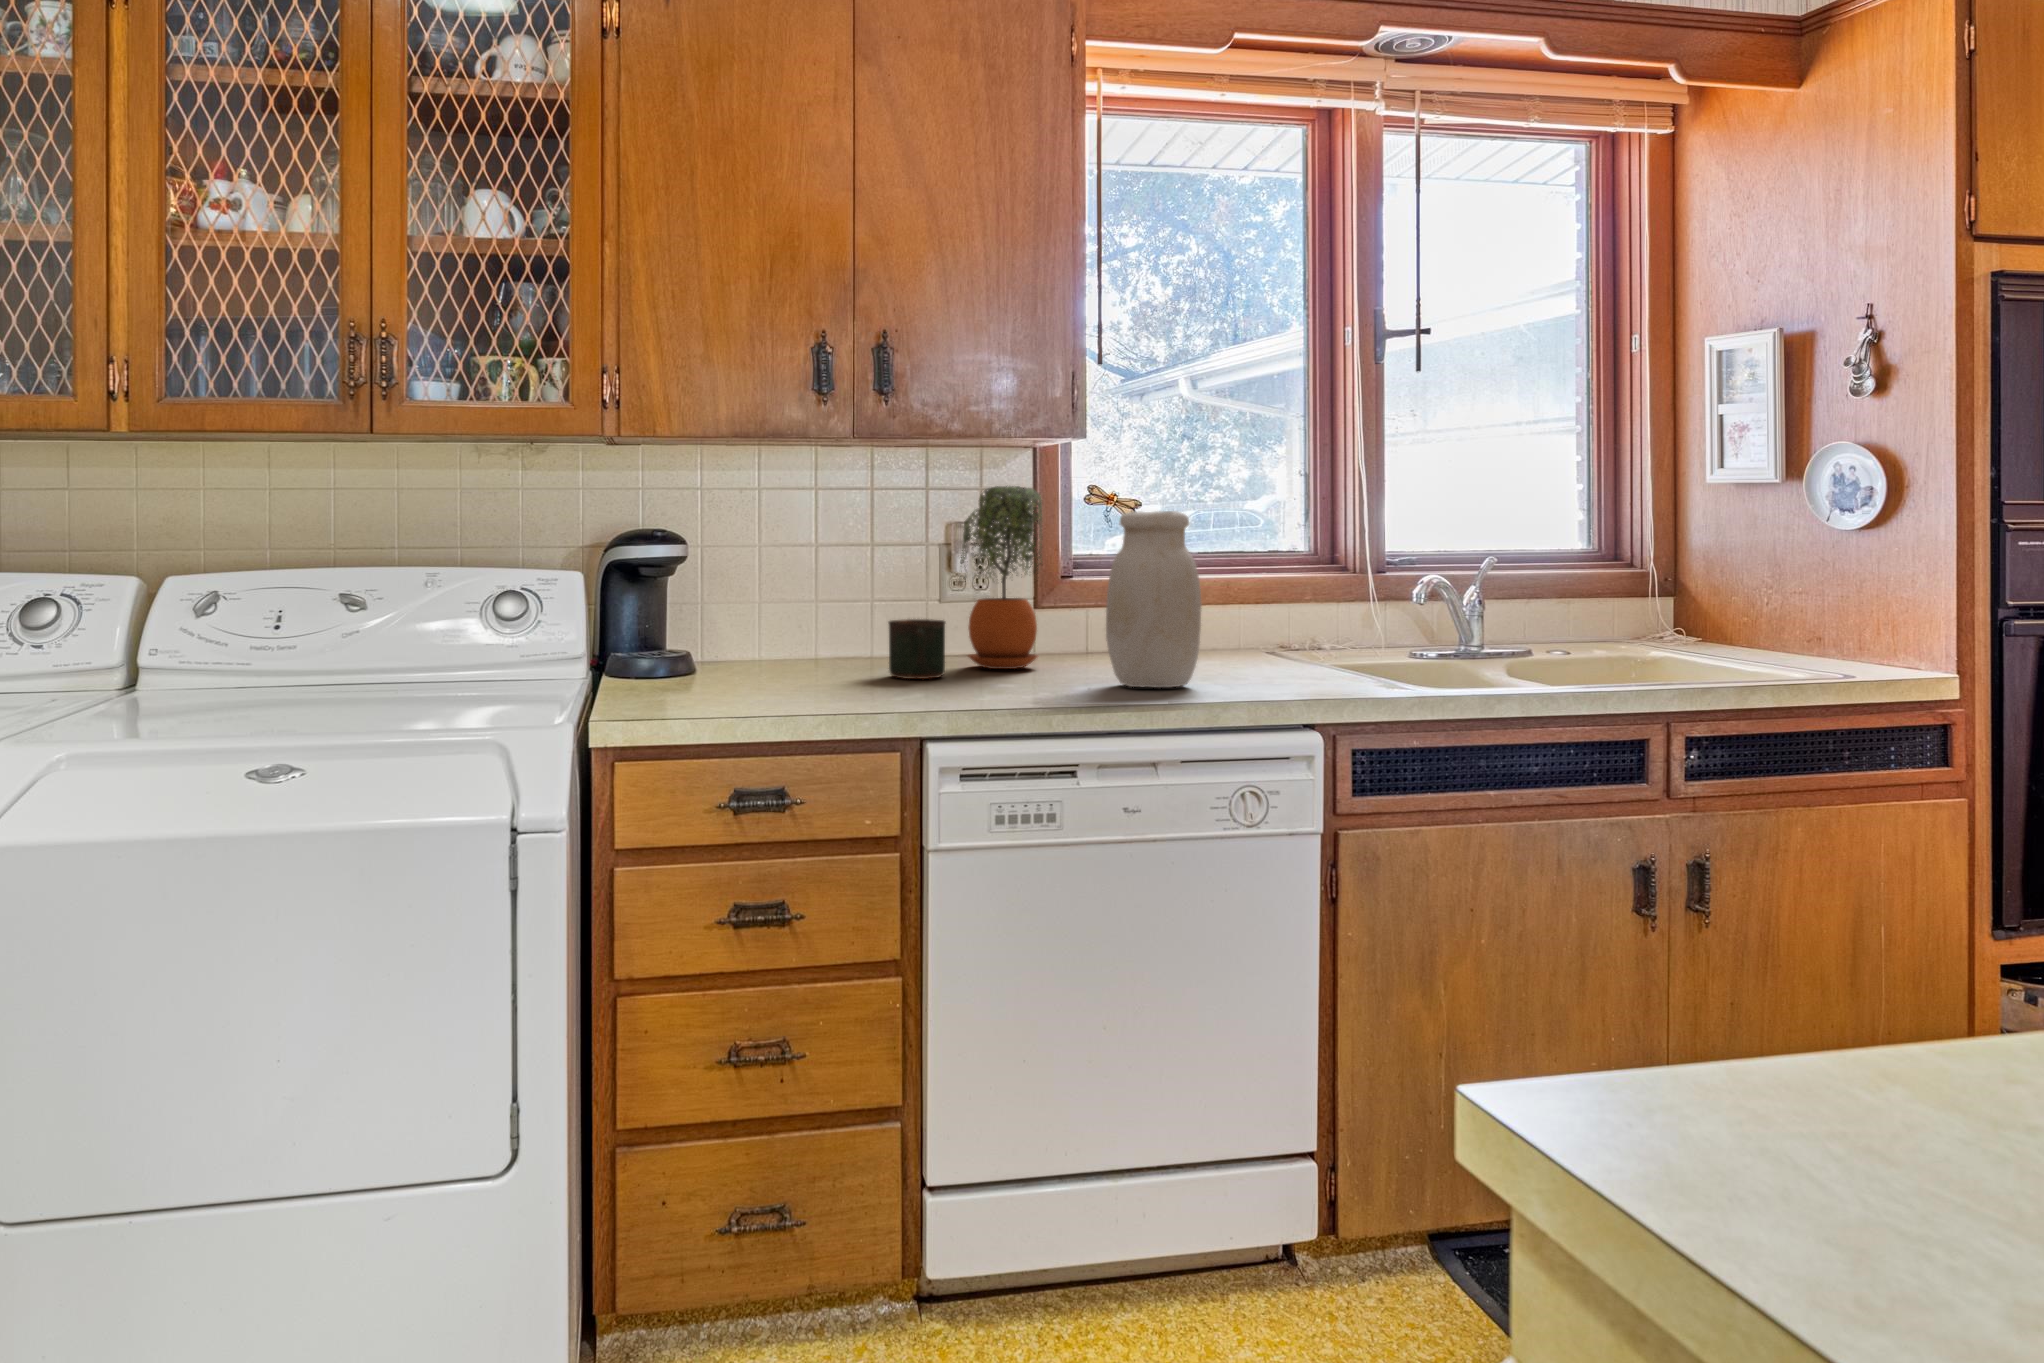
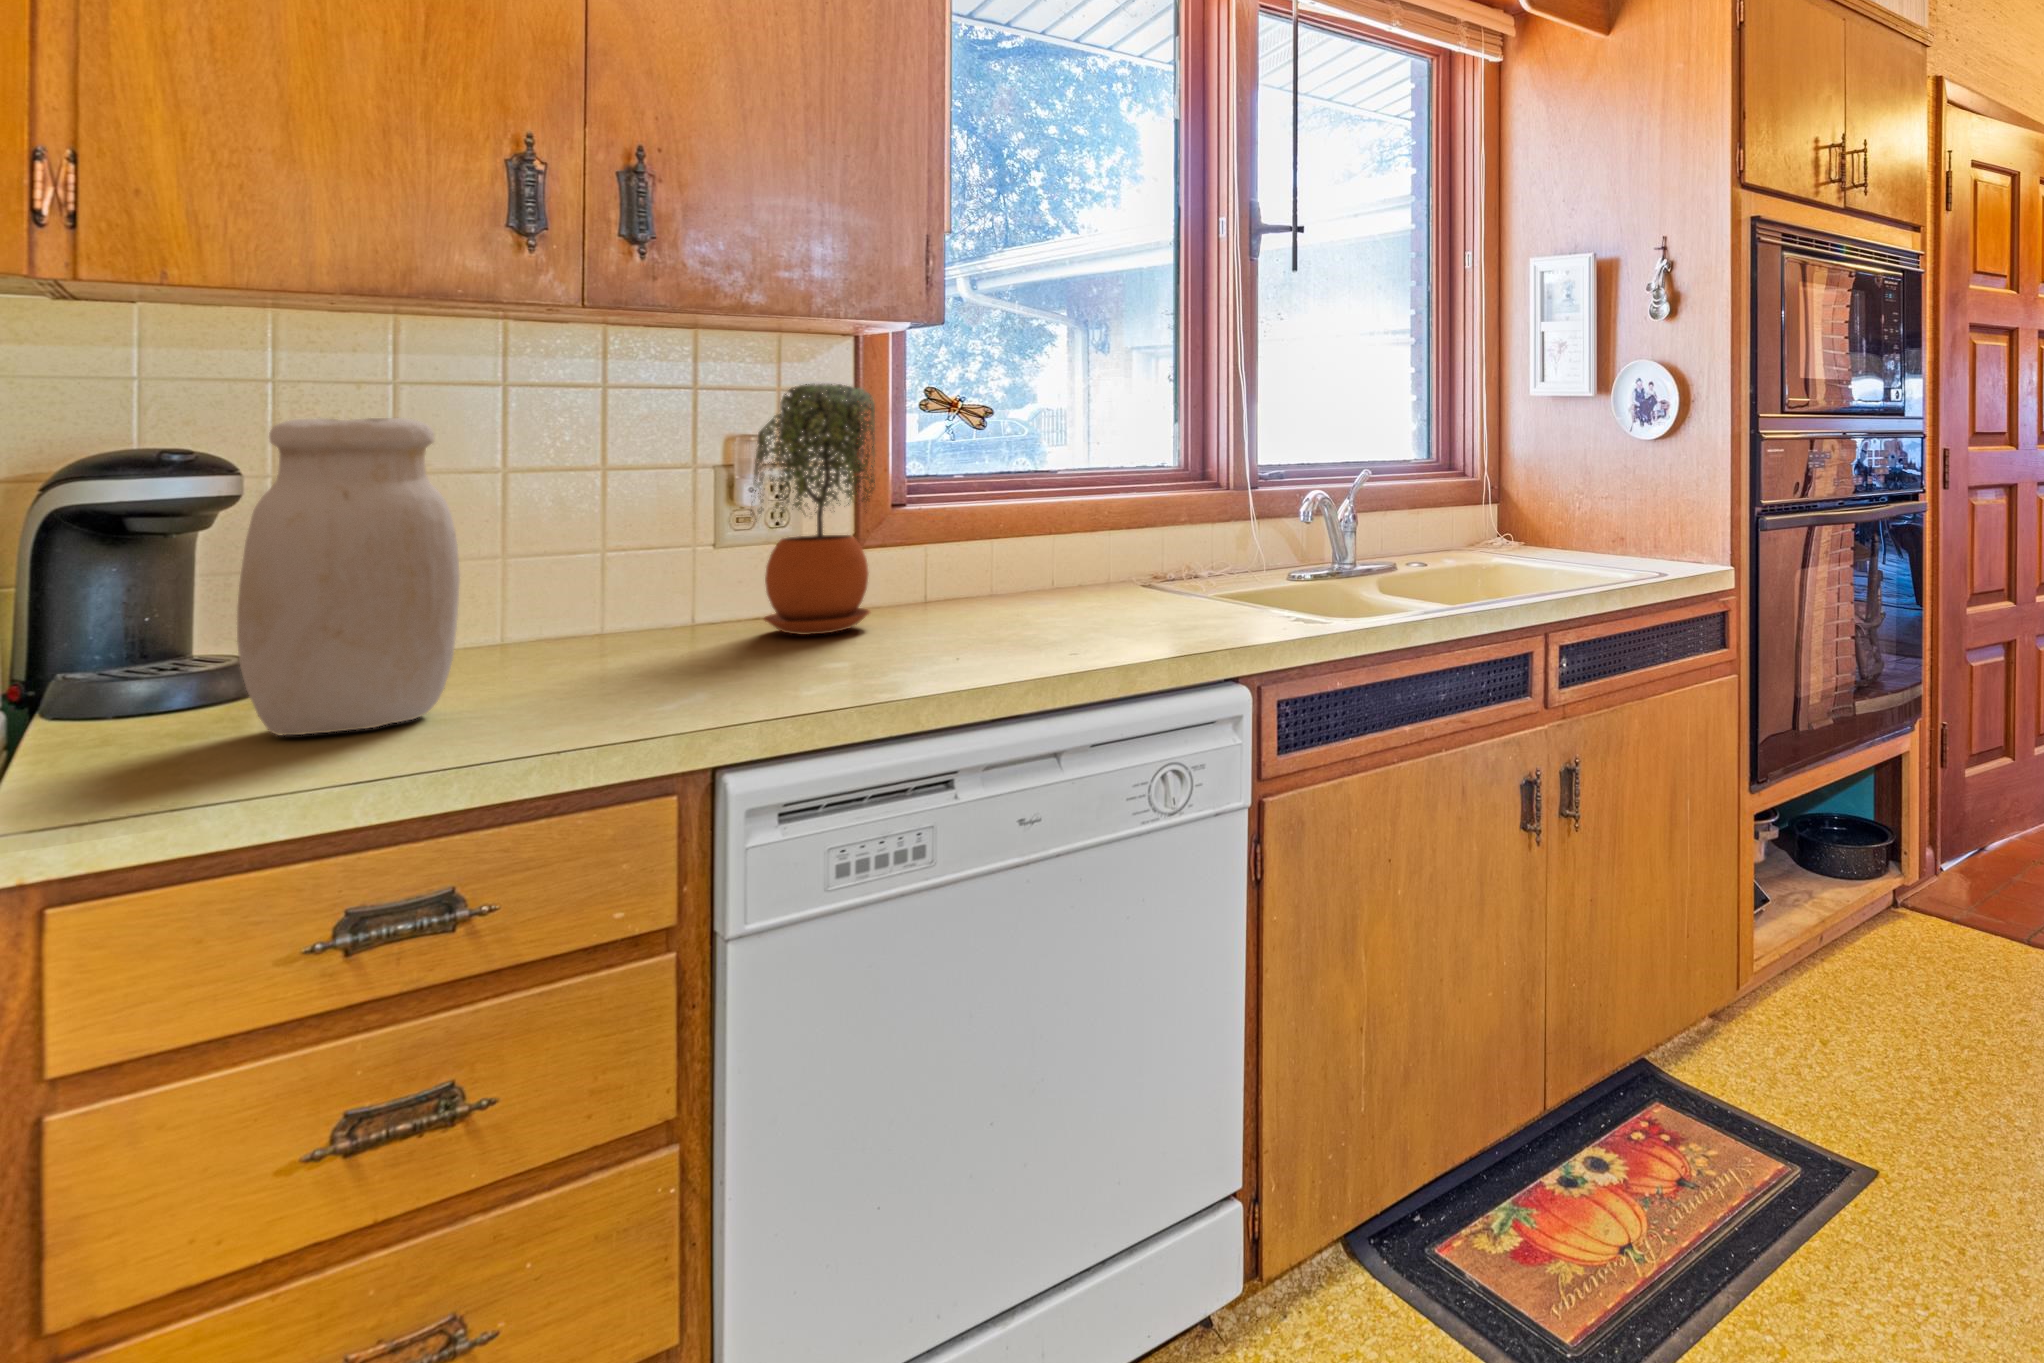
jar: present [1106,511,1201,688] -> present [237,418,460,736]
mug: present [888,619,945,679] -> none [631,575,731,668]

